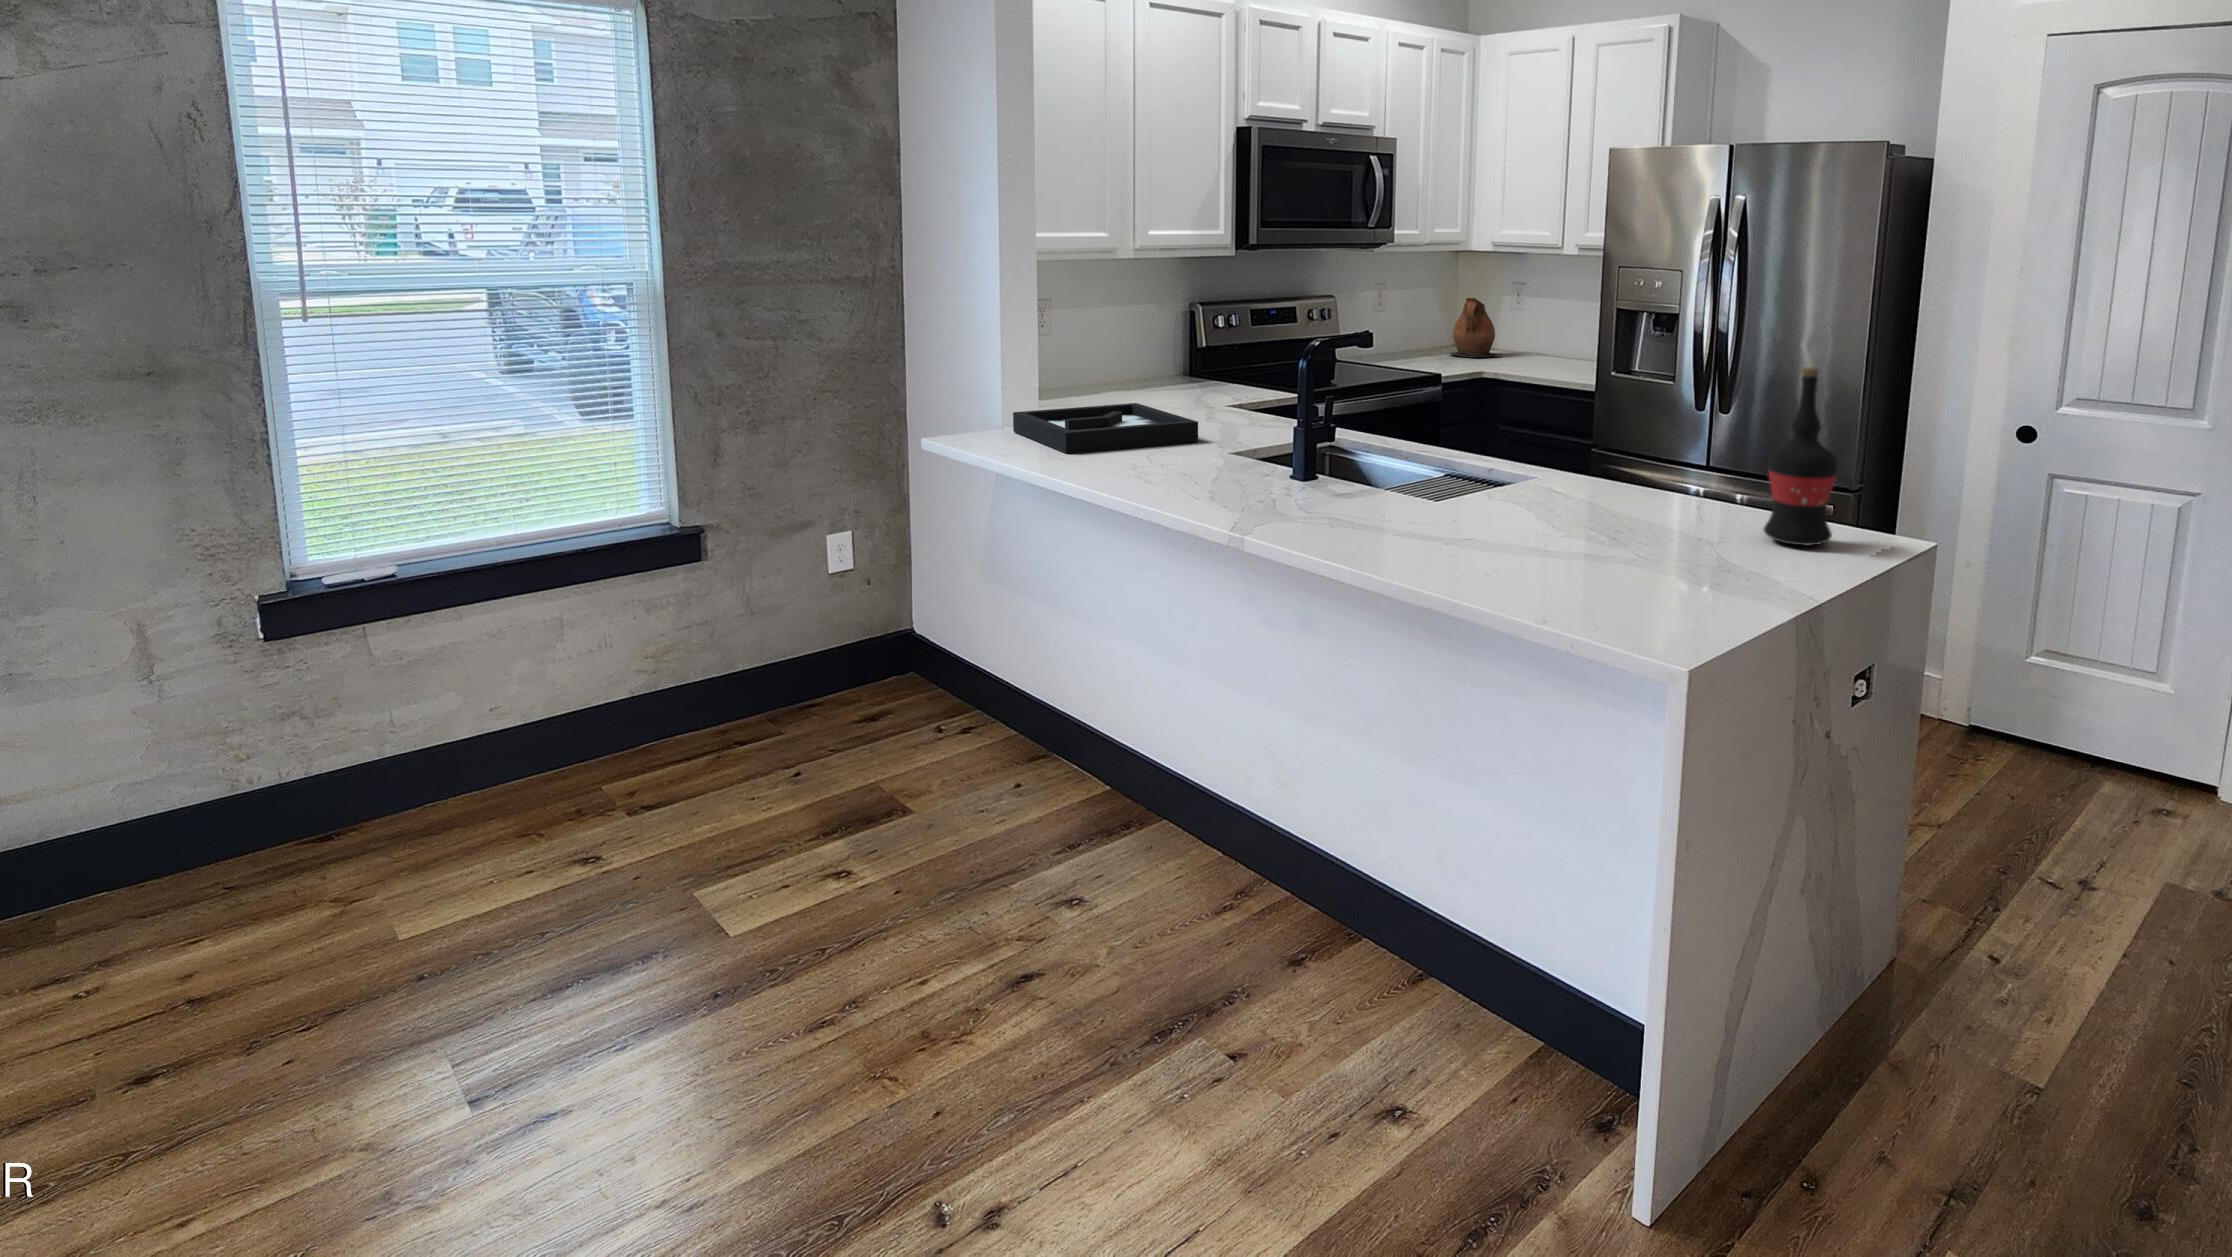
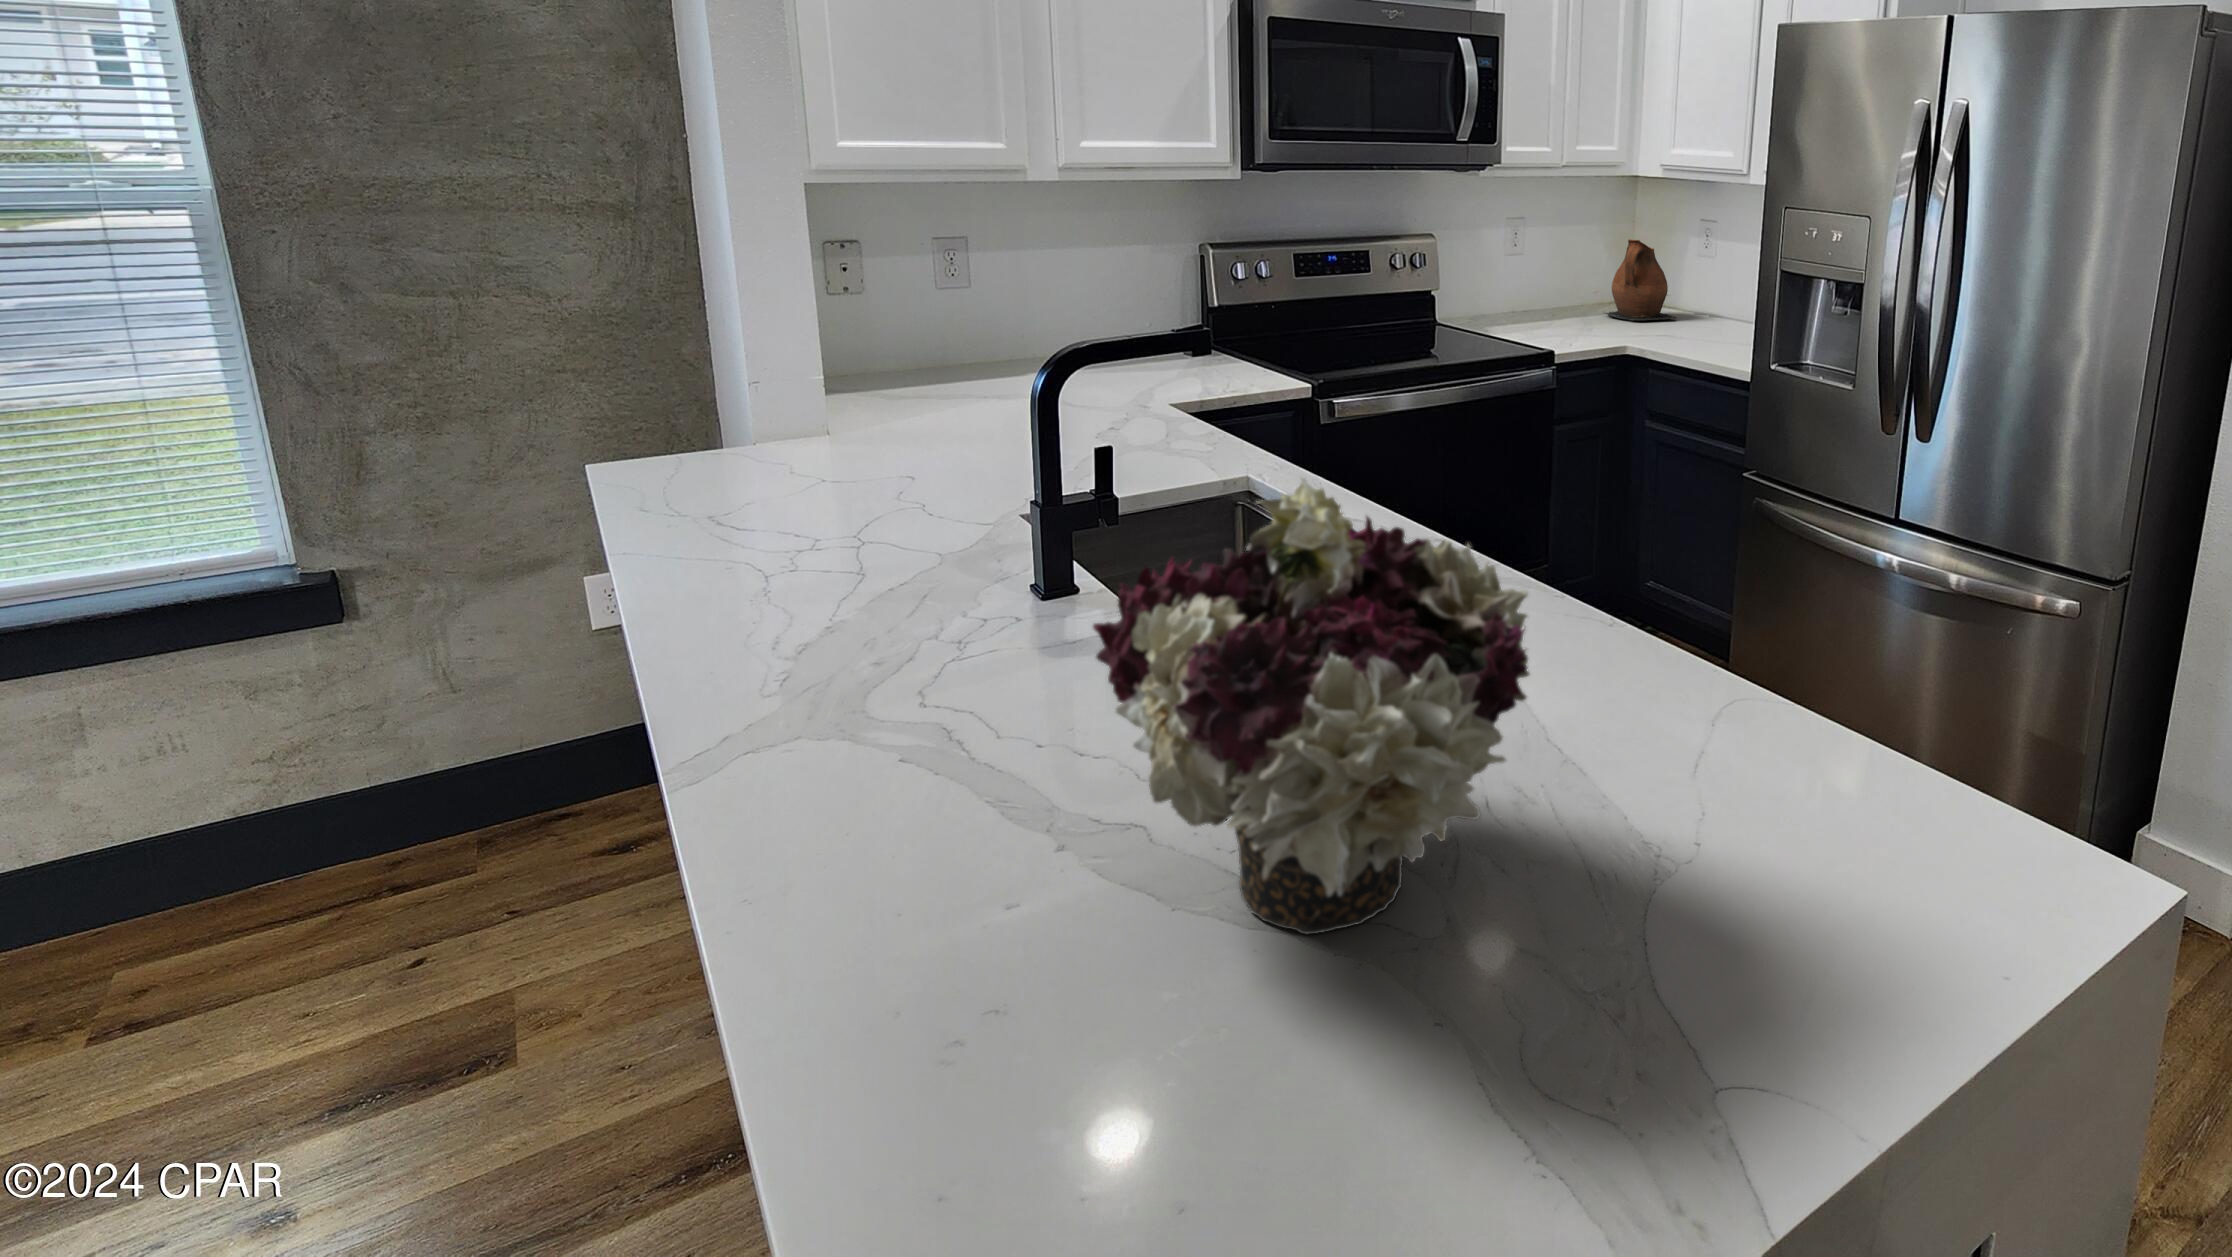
flower arrangement: none [1492,357,1684,540] -> present [1093,478,1529,935]
wine bottle: present [1764,368,1838,546] -> none [1738,542,1921,1009]
decorative tray: present [1013,403,1198,454] -> none [684,415,969,527]

